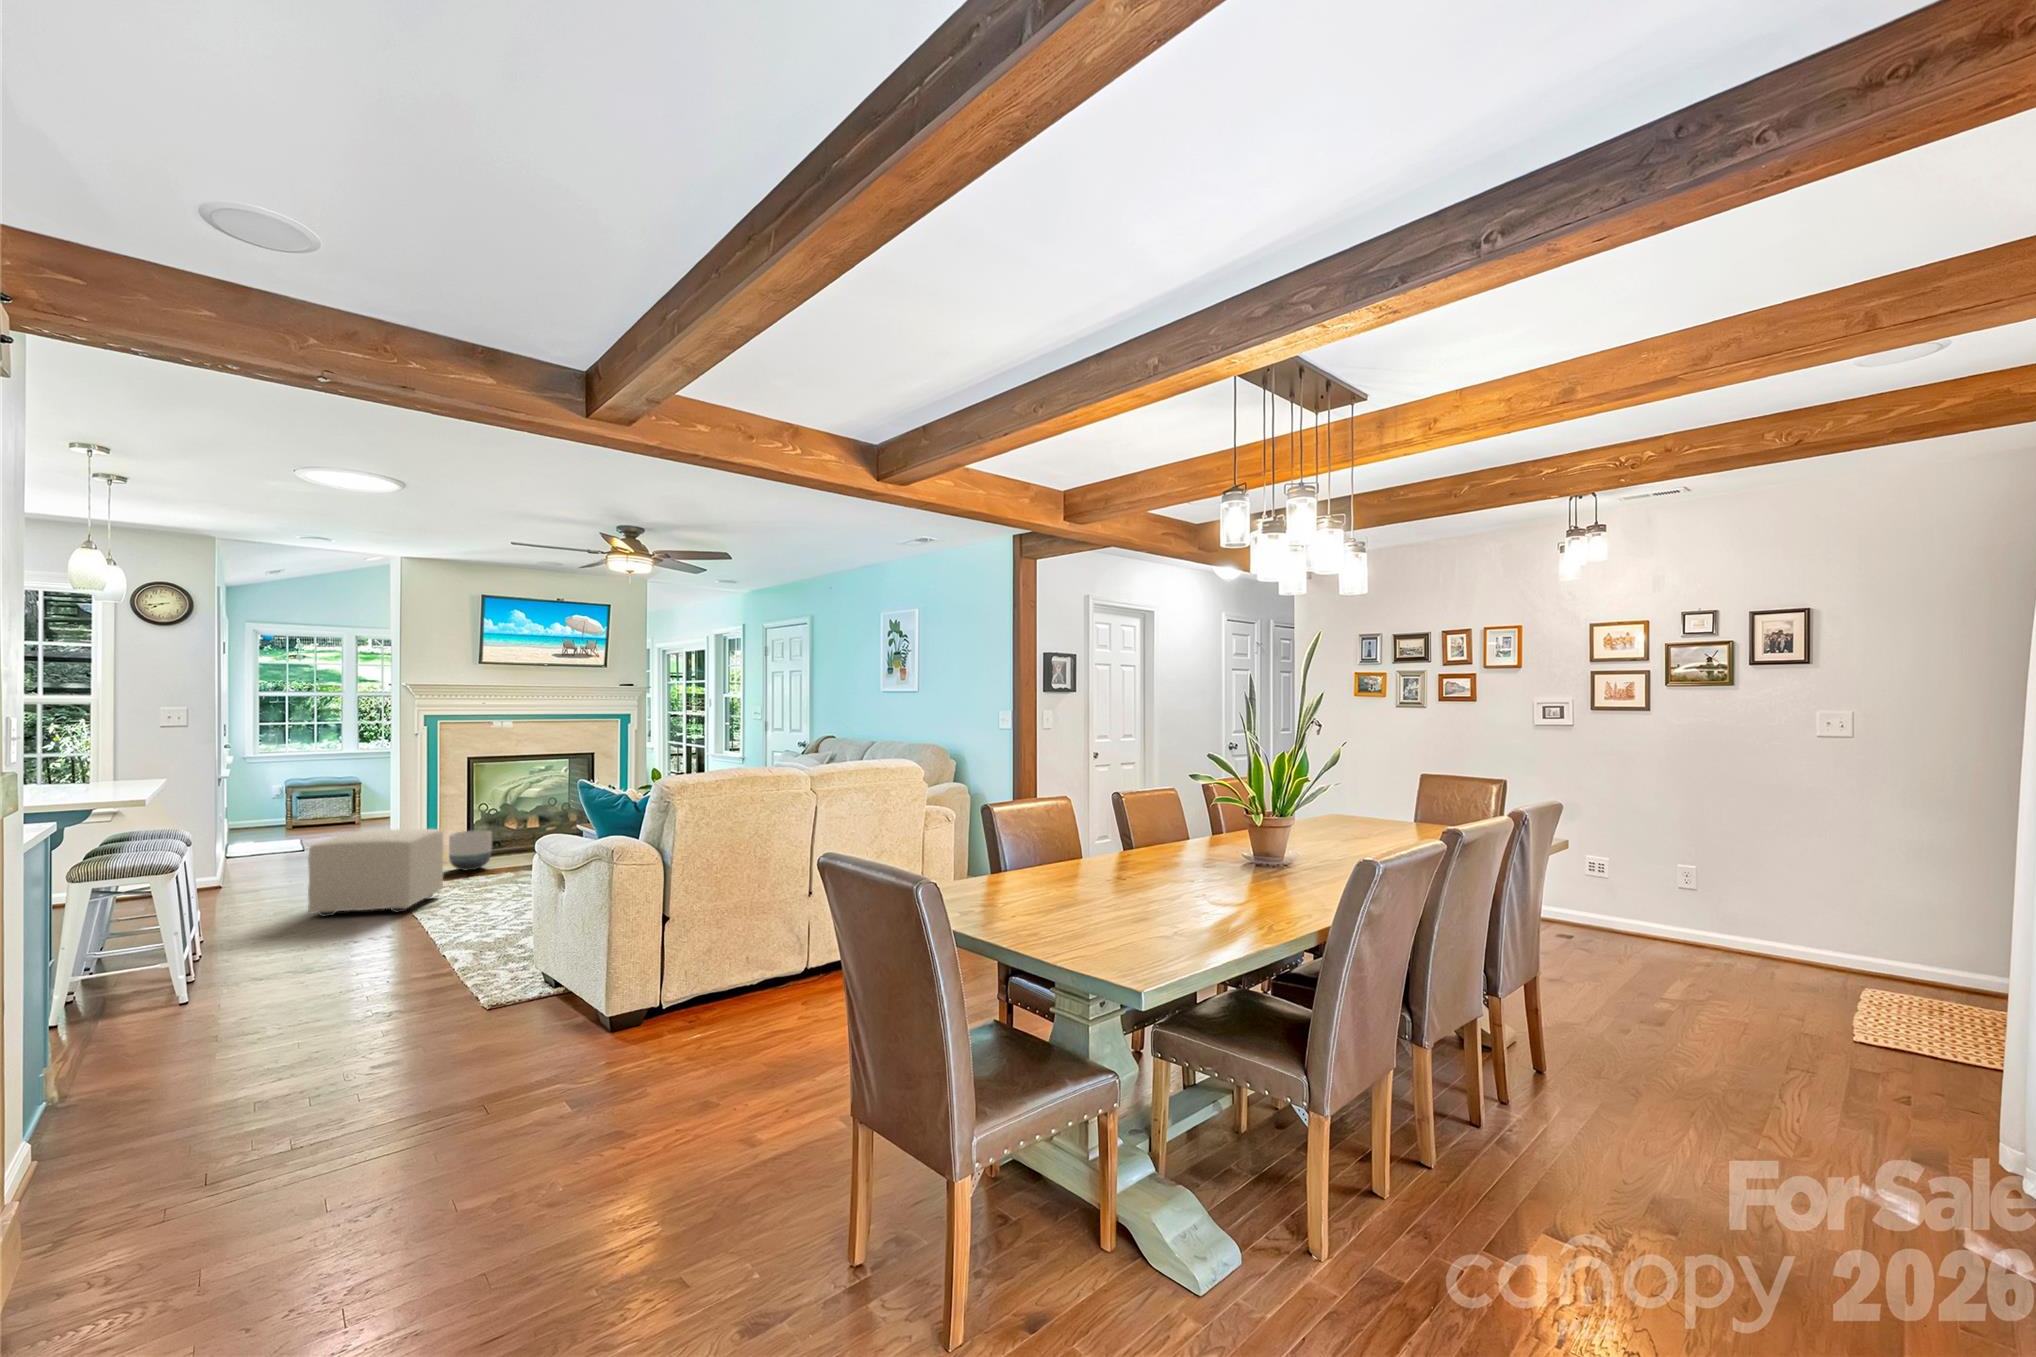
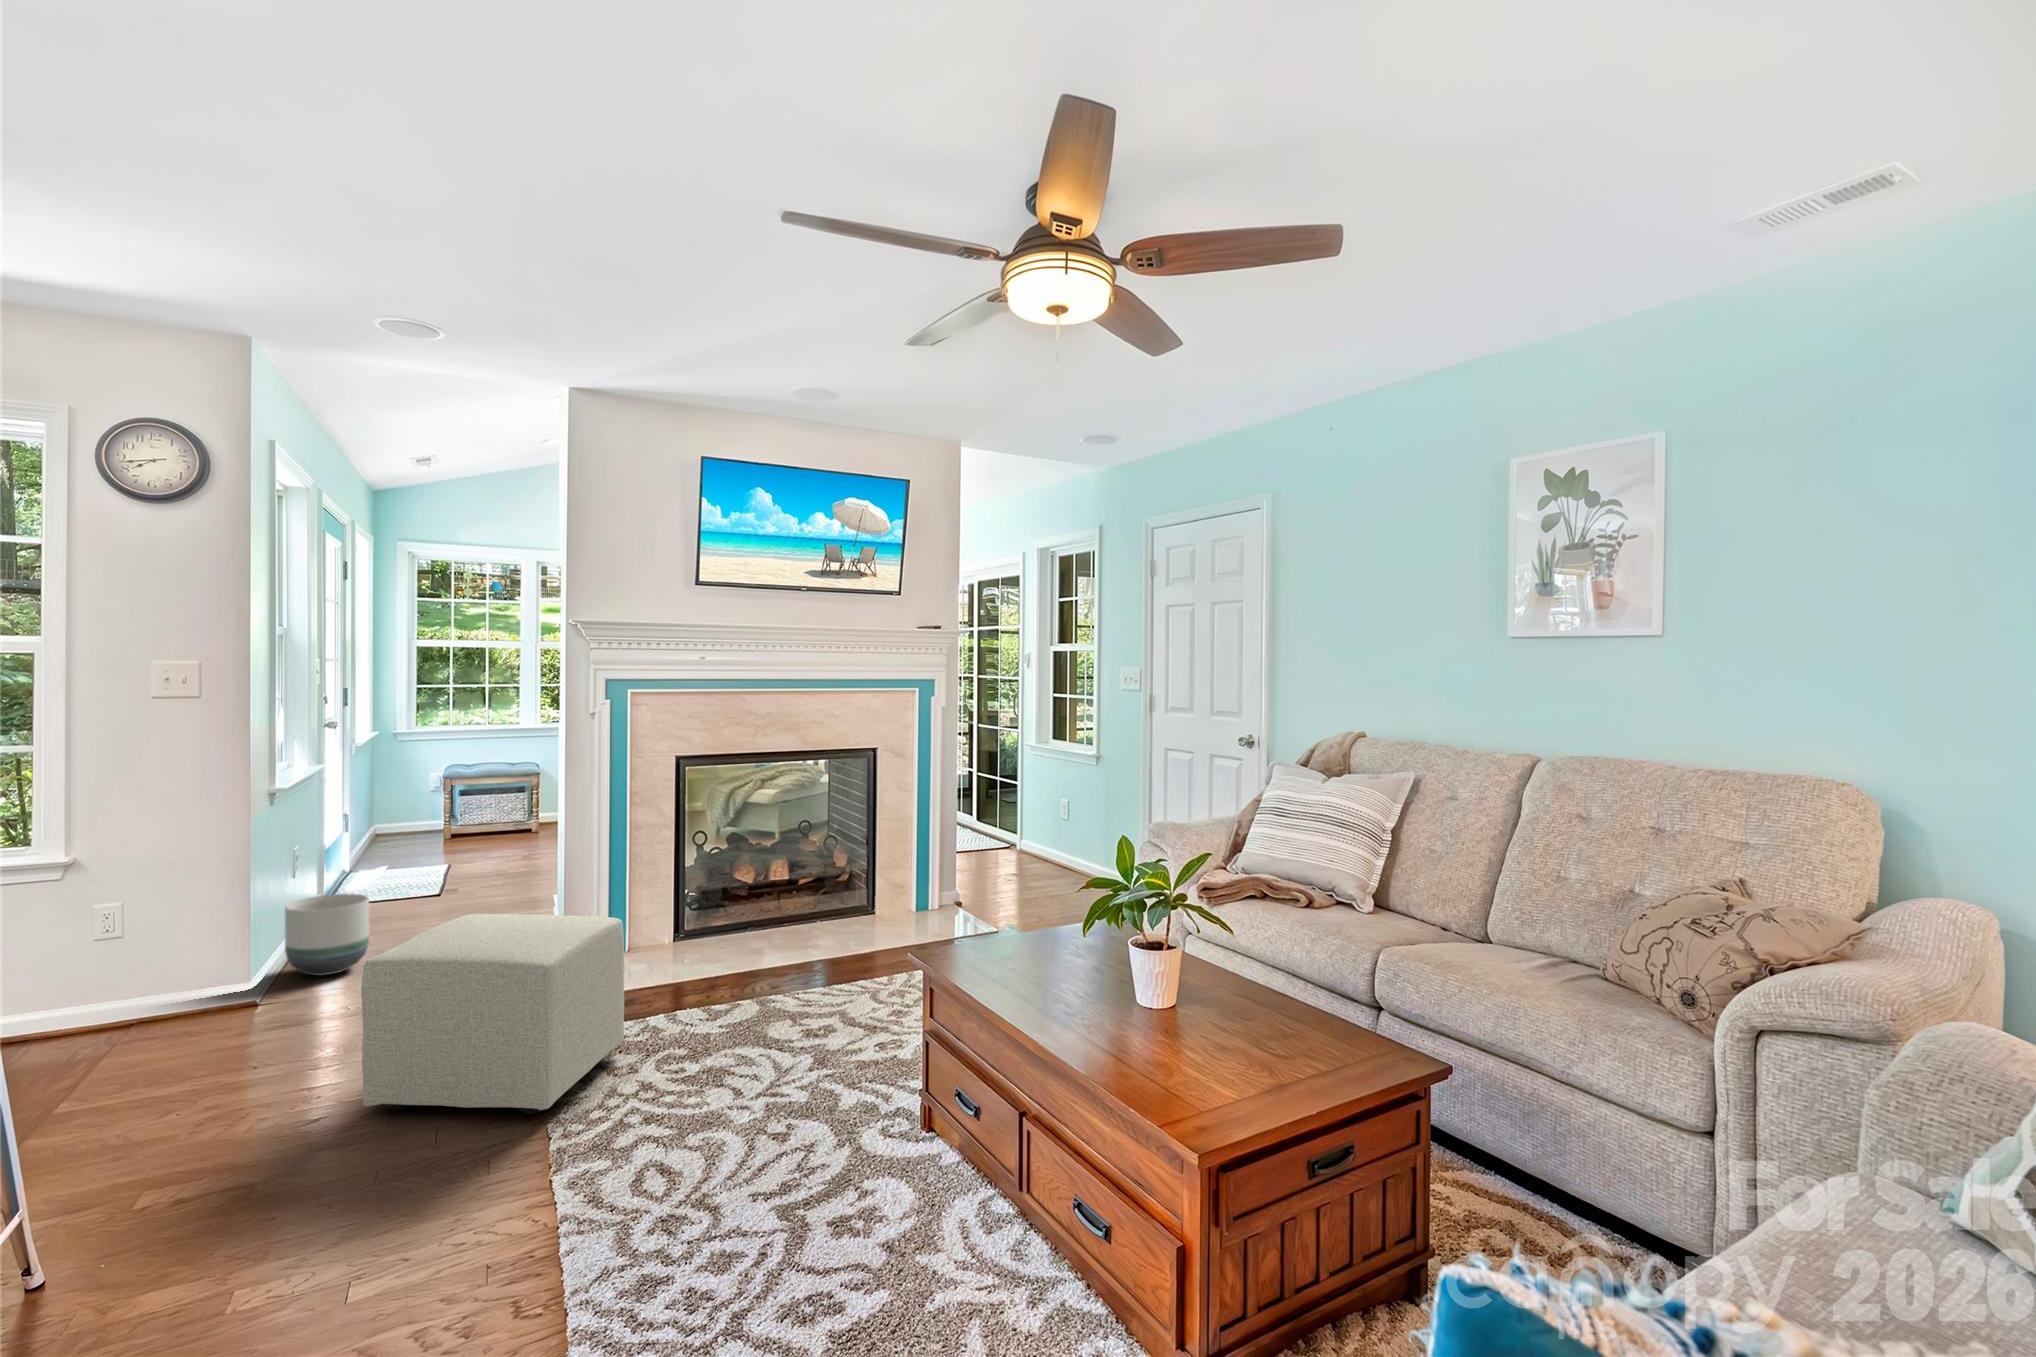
planter: present [449,830,492,870] -> present [285,894,369,976]

